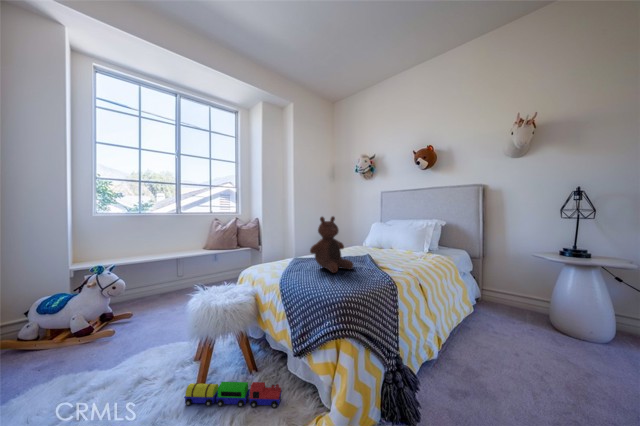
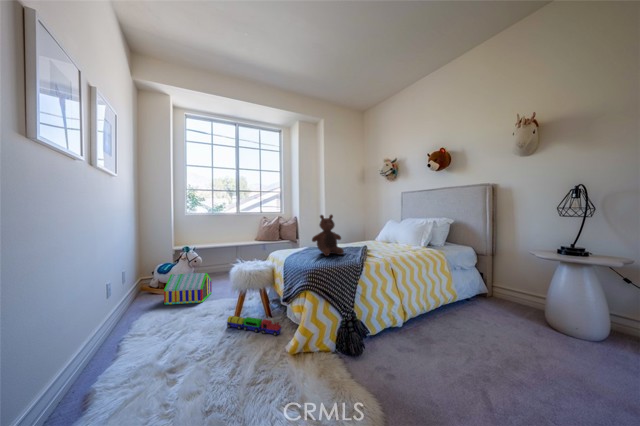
toy house: none [50,307,144,373] -> present [164,273,212,305]

